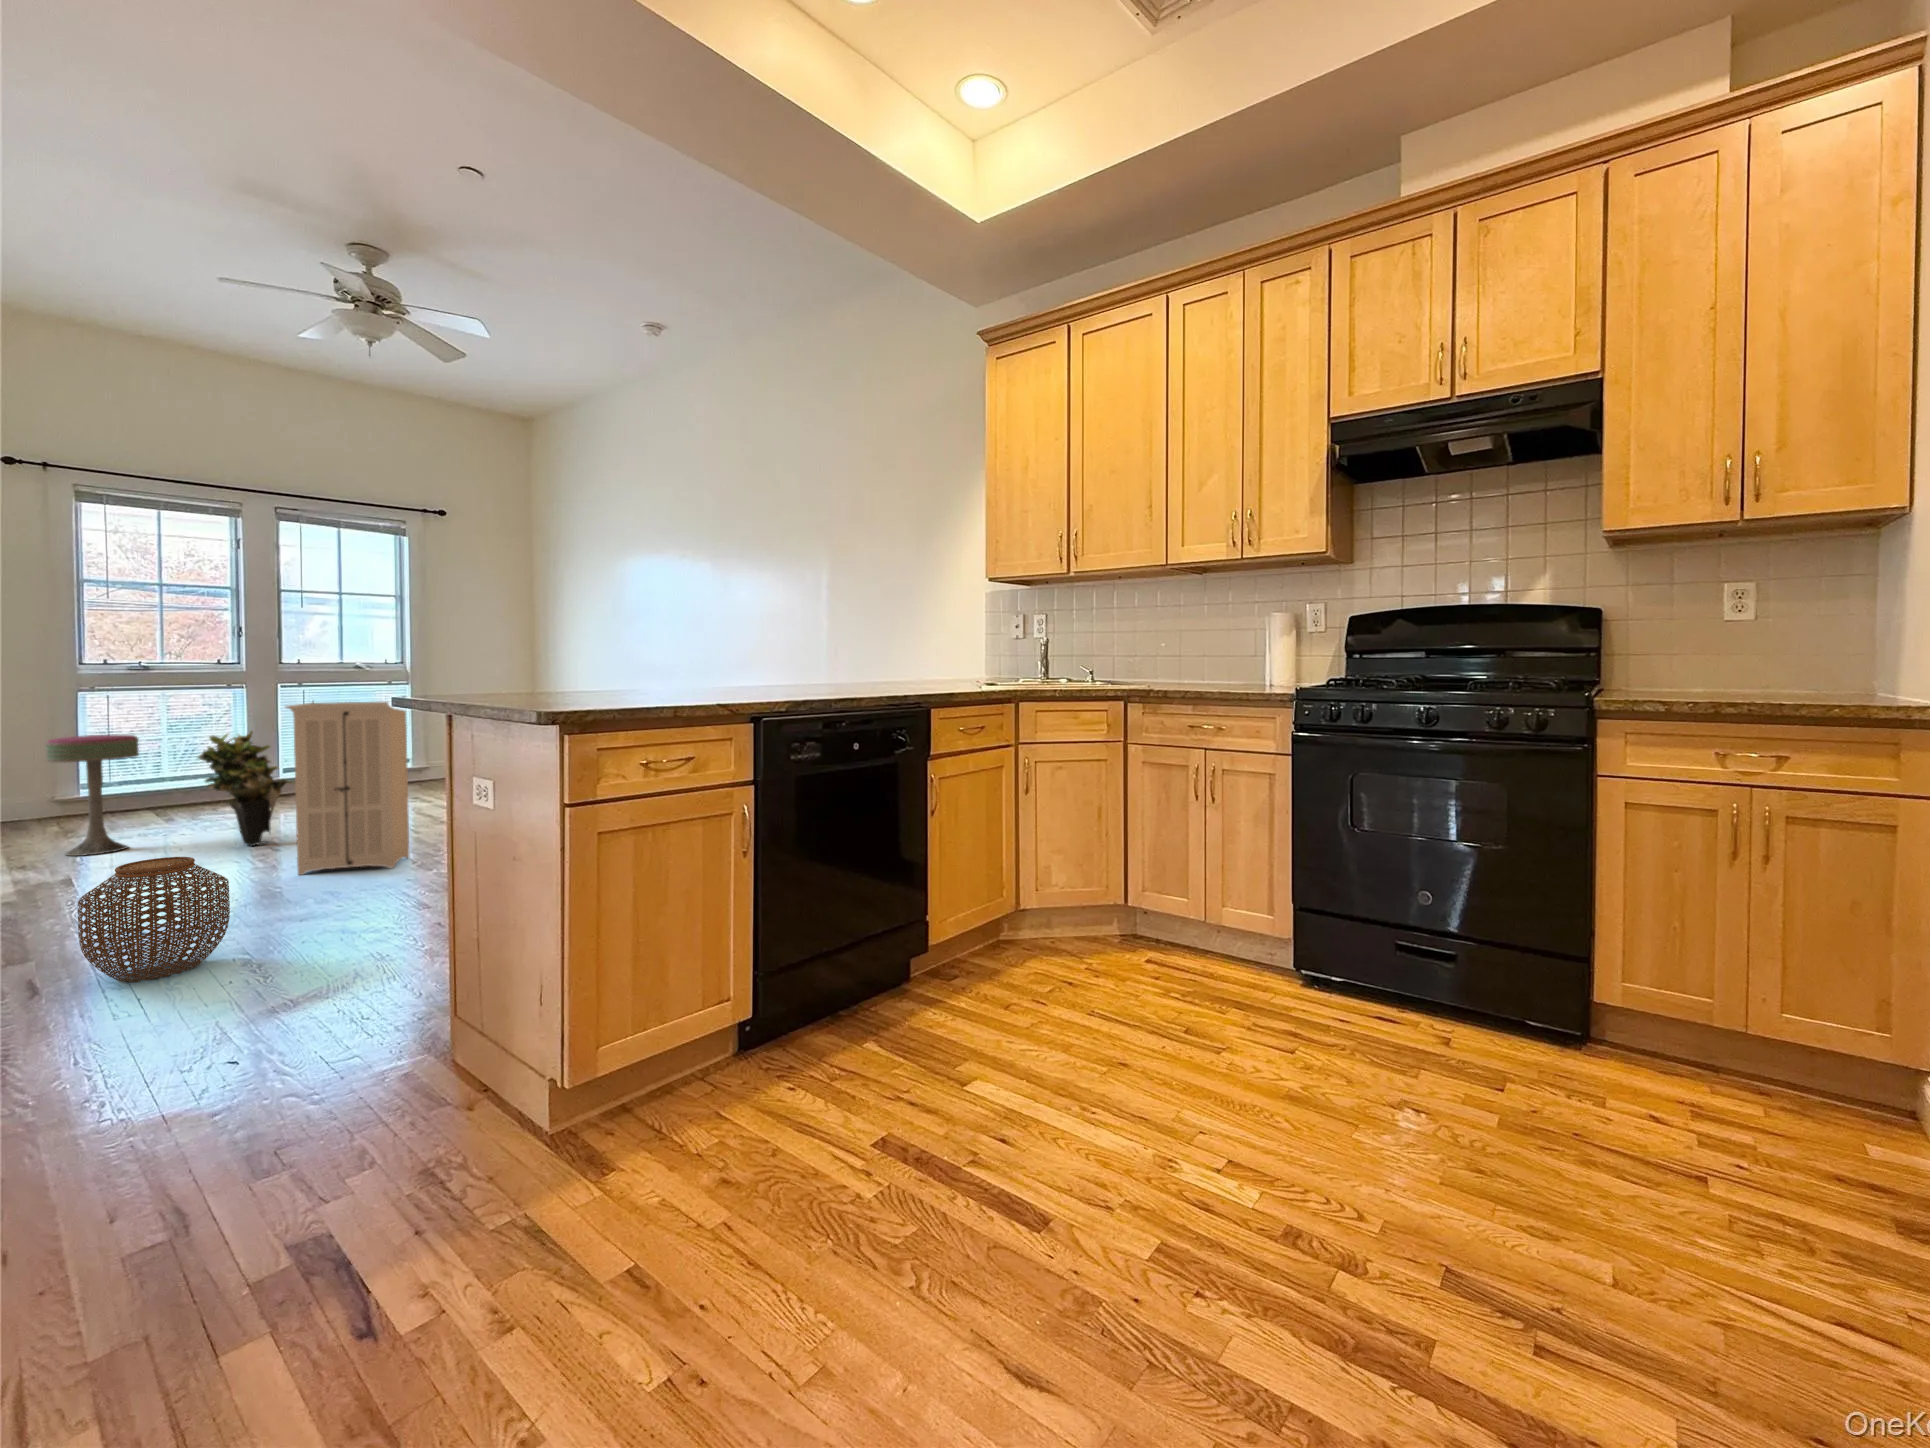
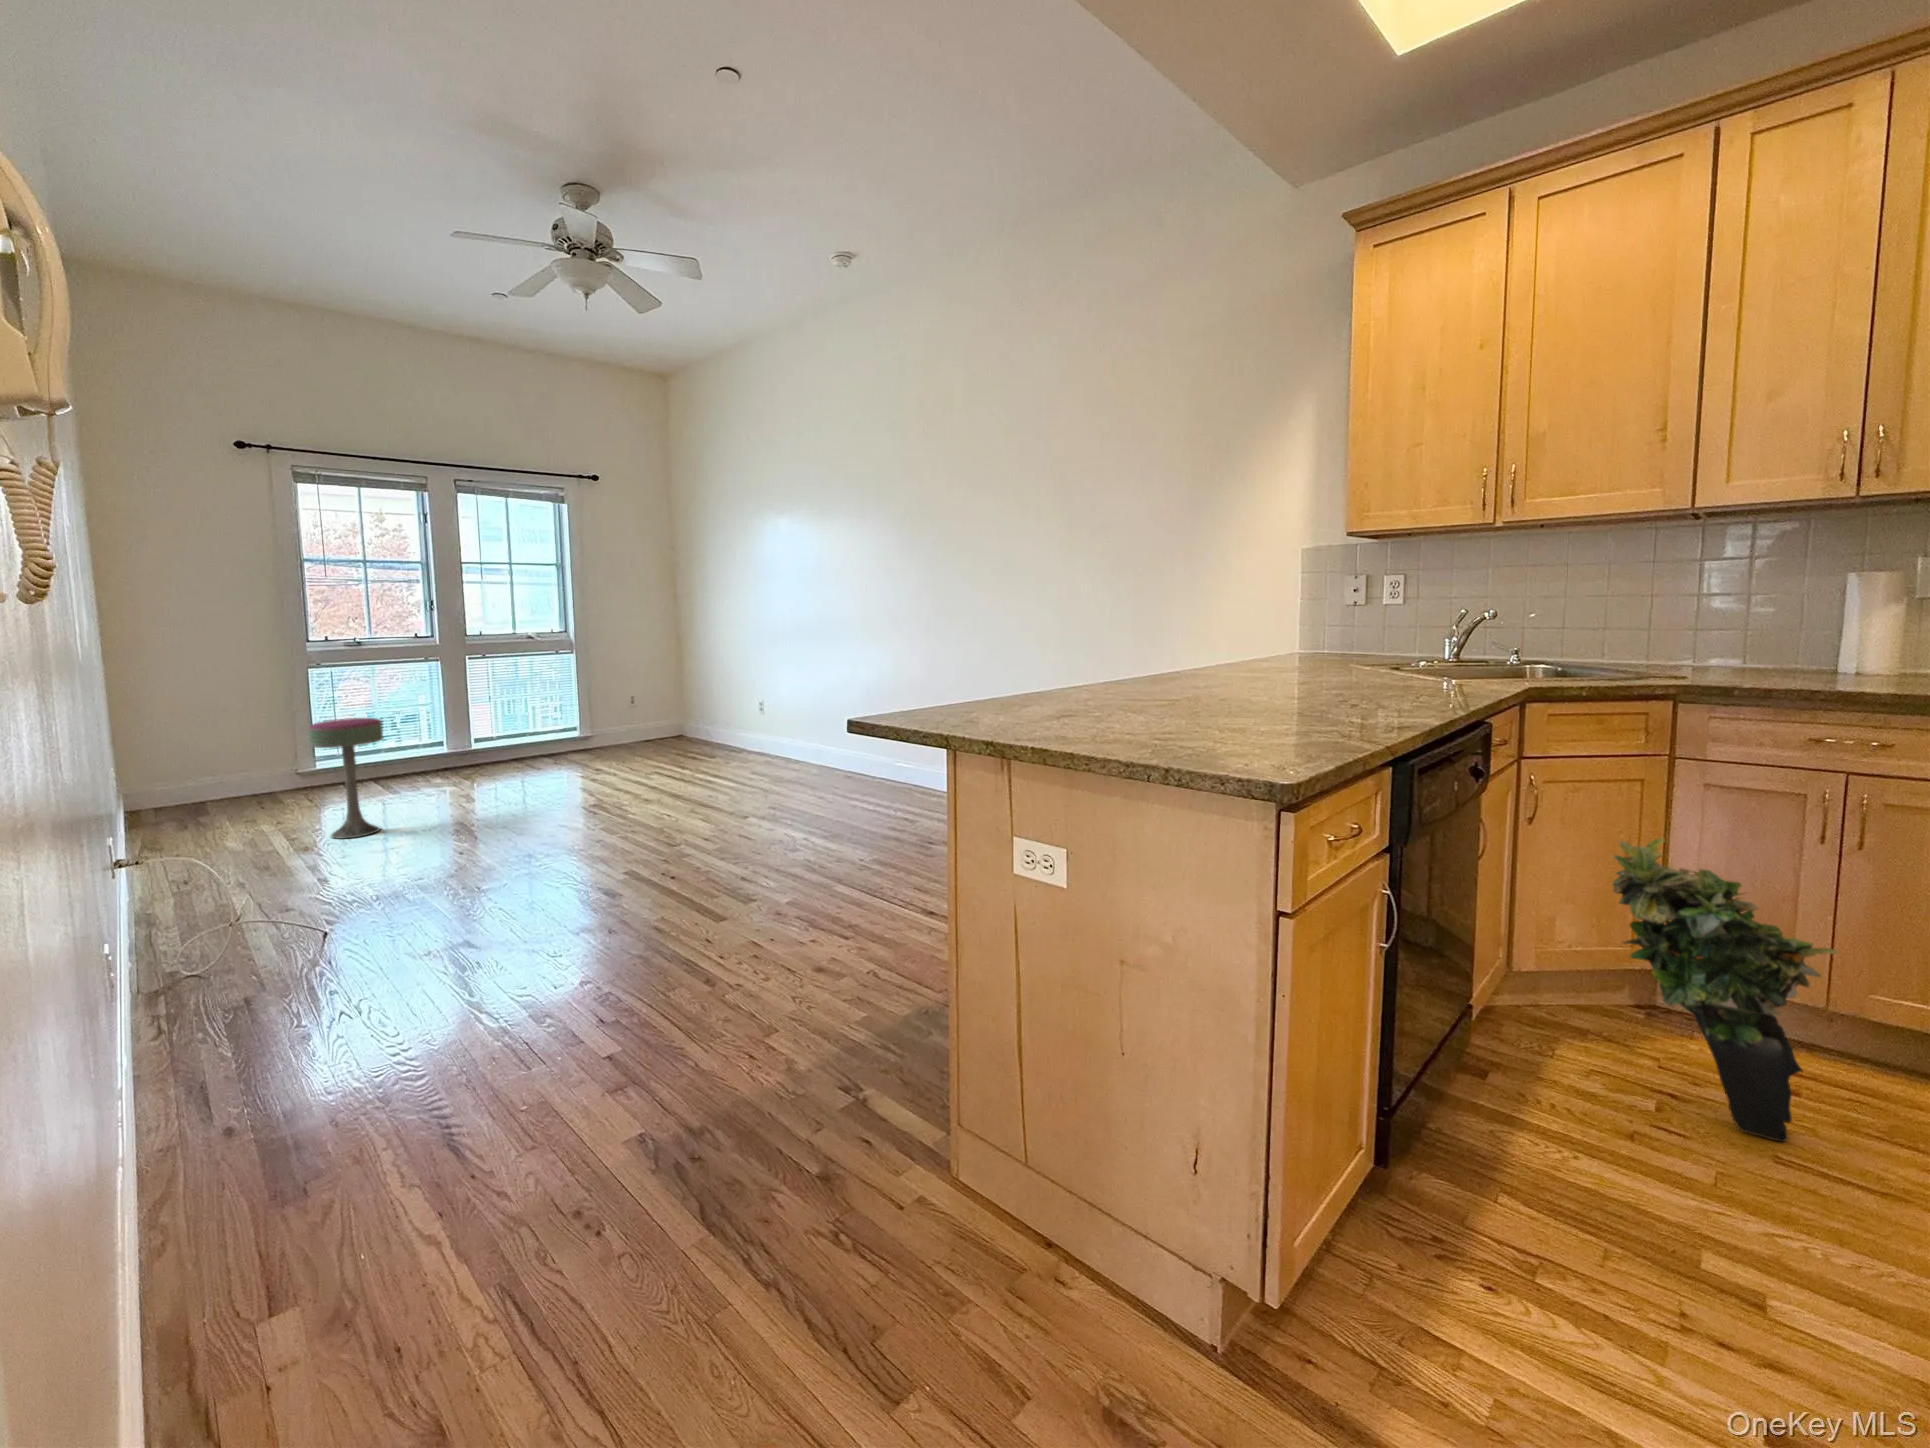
storage cabinet: present [286,702,409,875] -> none [539,682,649,869]
potted plant: present [198,731,287,846] -> present [1612,838,1838,1142]
woven basket: present [78,857,230,982] -> none [443,877,571,1016]

